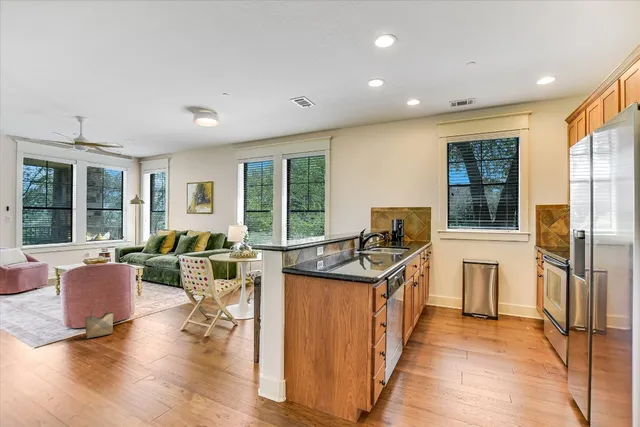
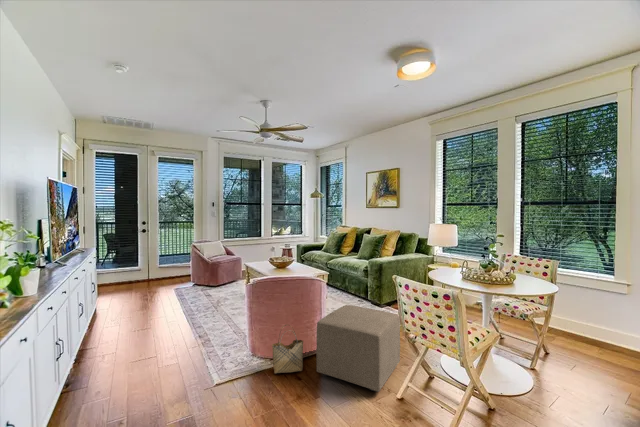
ottoman: none [124,285,190,334] -> present [316,305,400,392]

